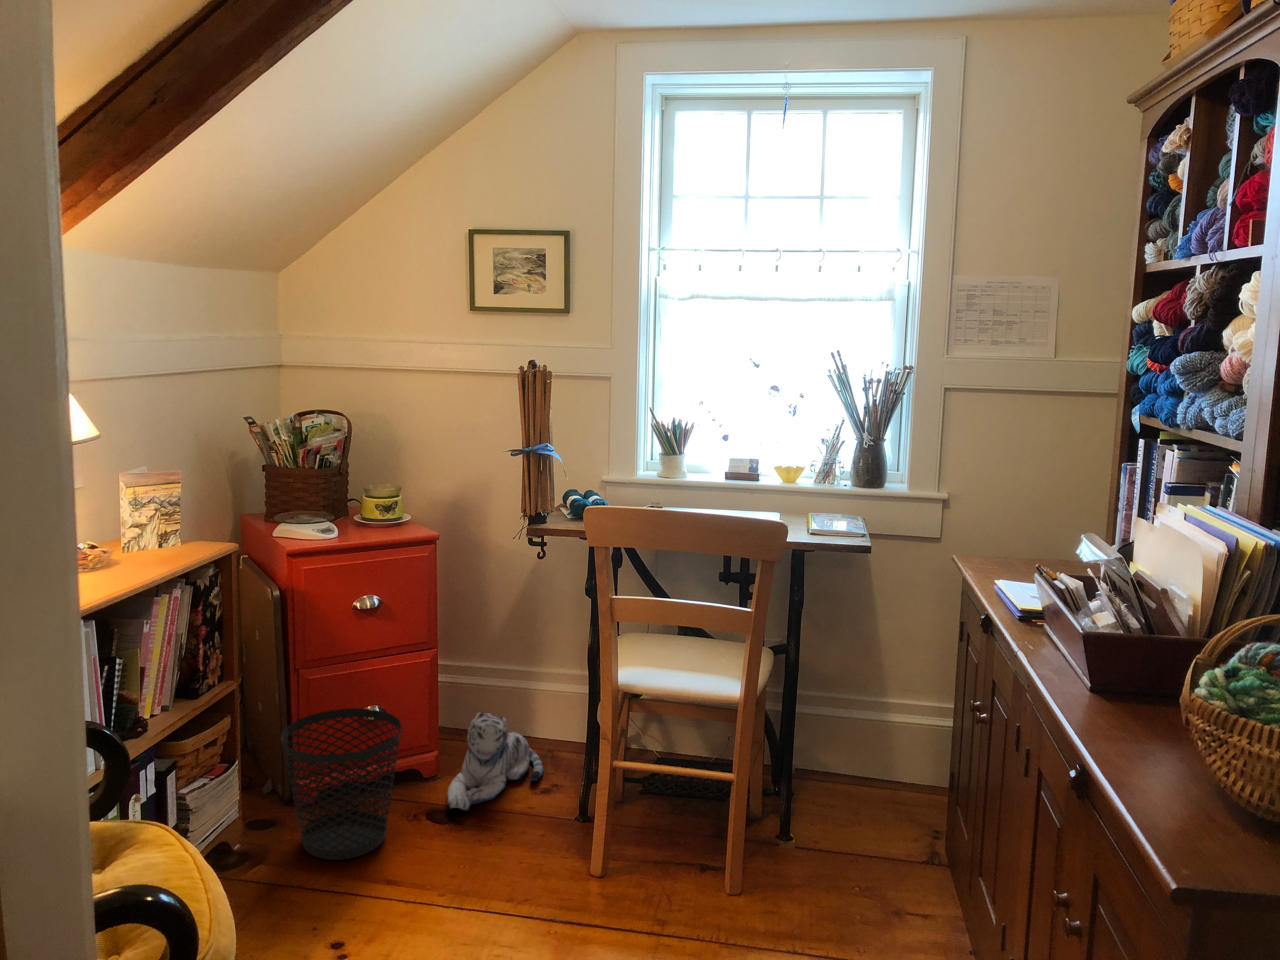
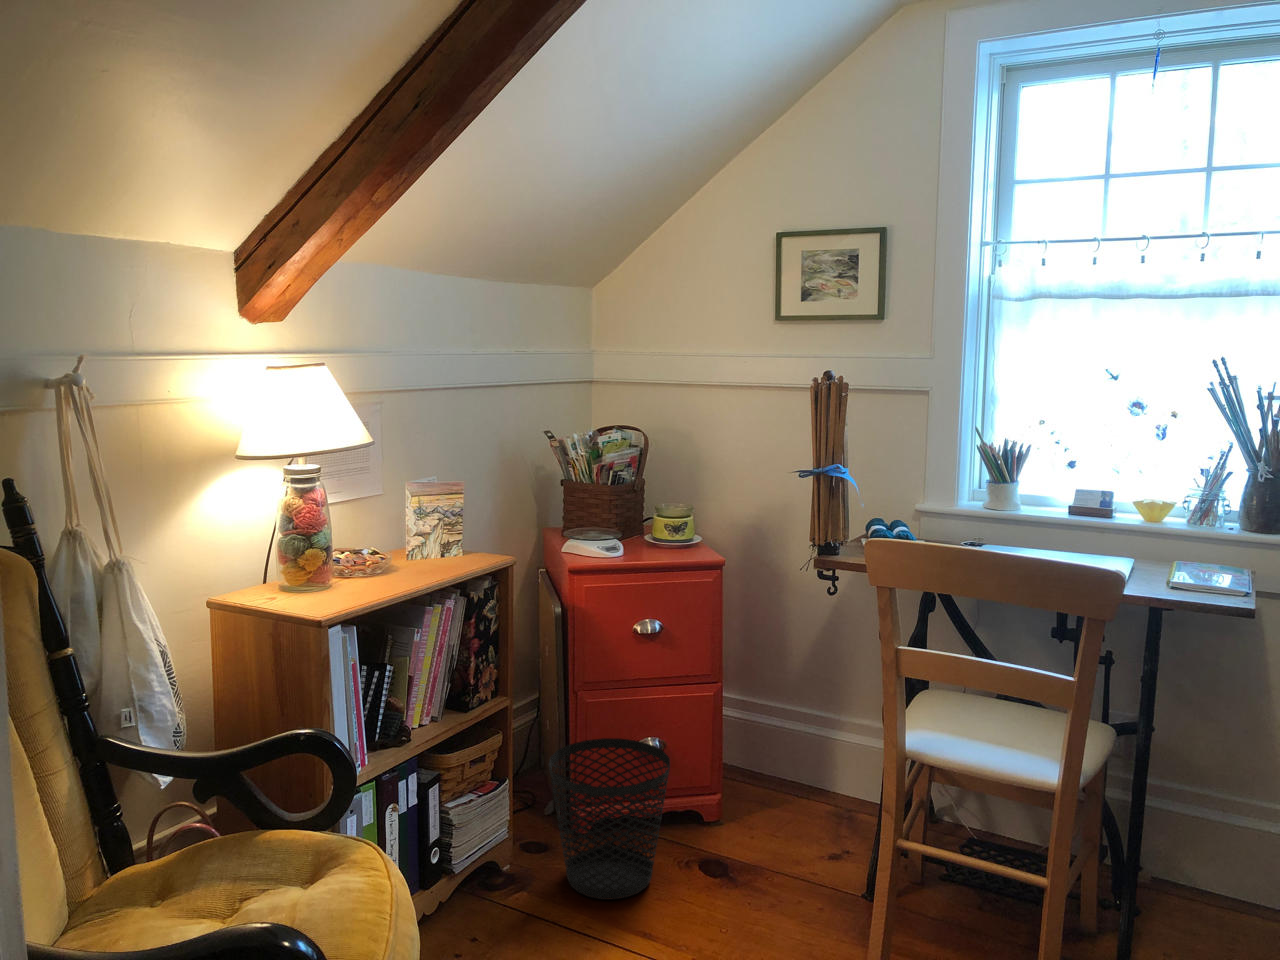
plush toy: present [447,713,543,810] -> none [721,760,835,868]

